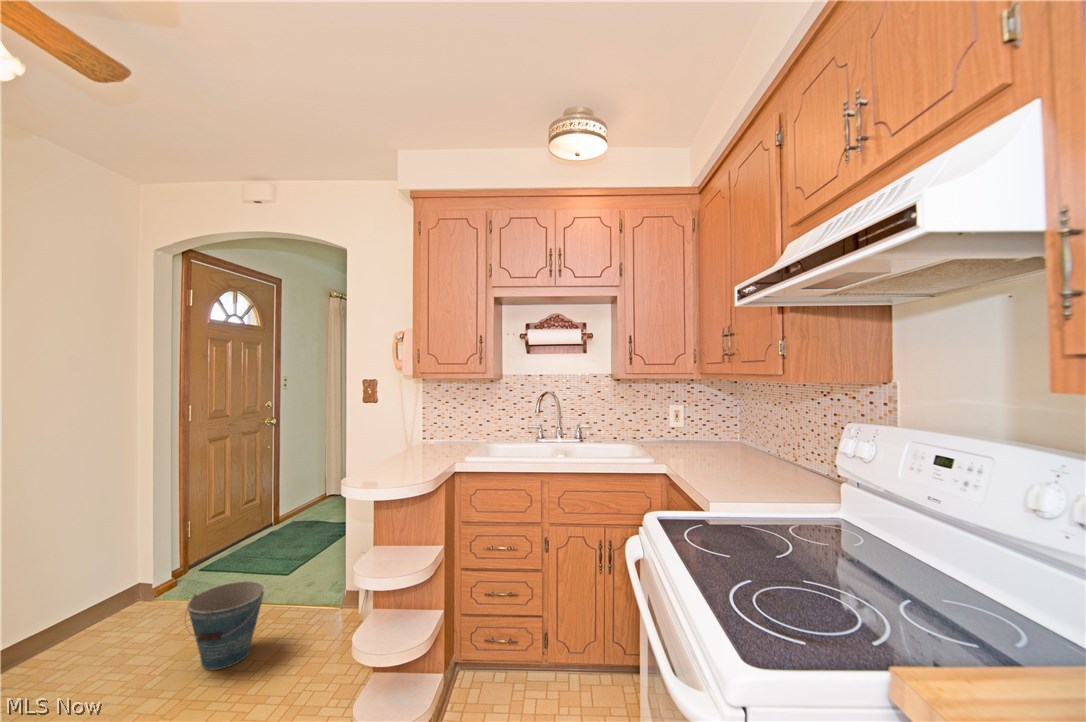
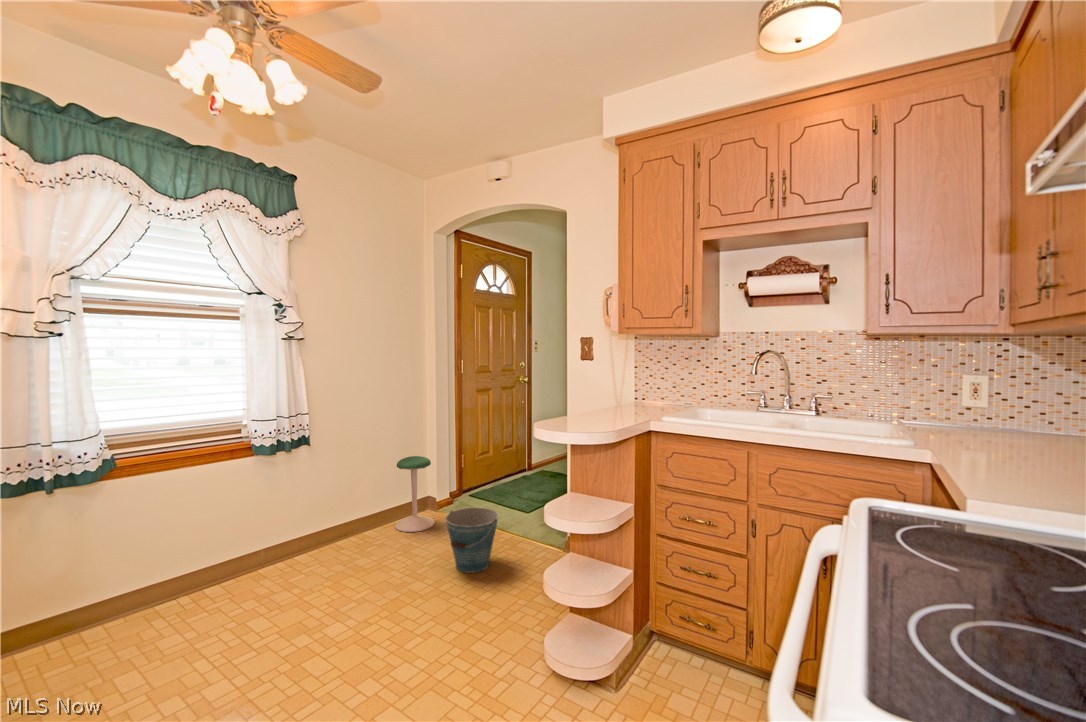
stool: none [82,532,151,641] -> present [395,456,435,532]

